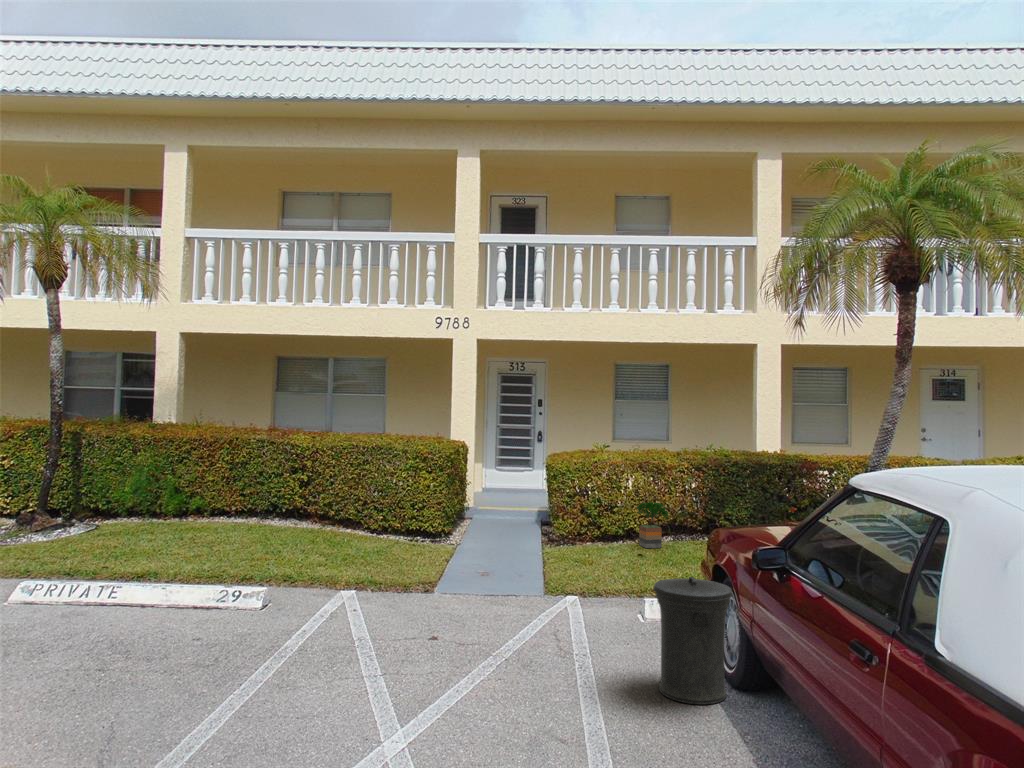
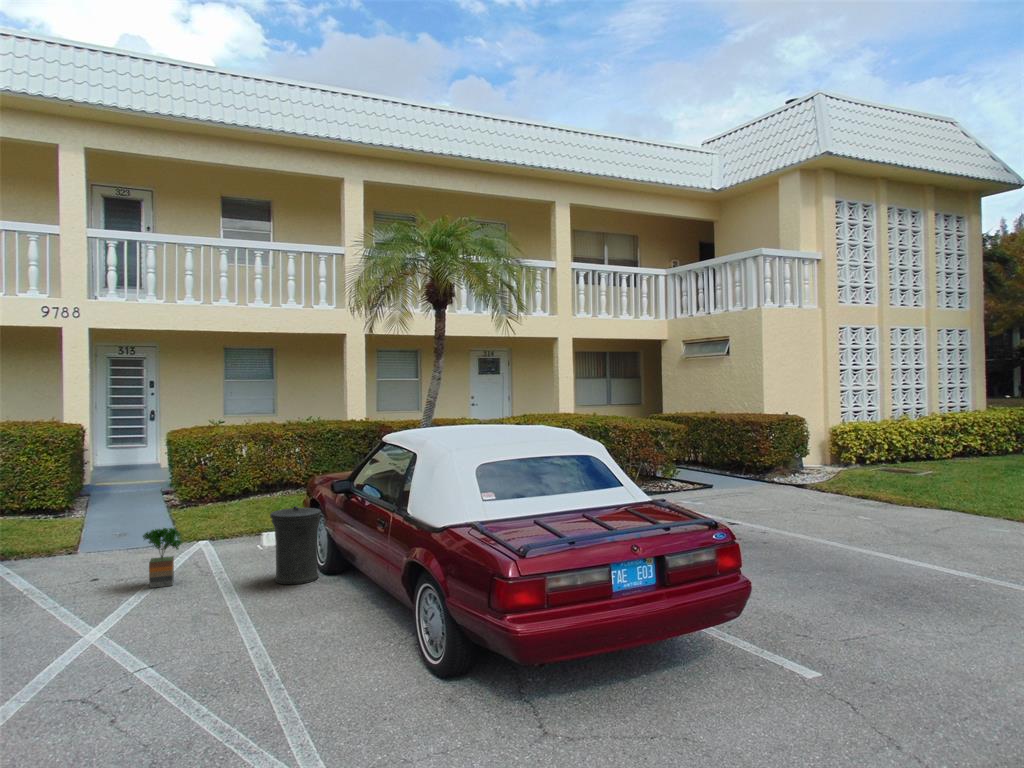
potted tree: present [637,502,668,548] -> present [143,528,182,588]

